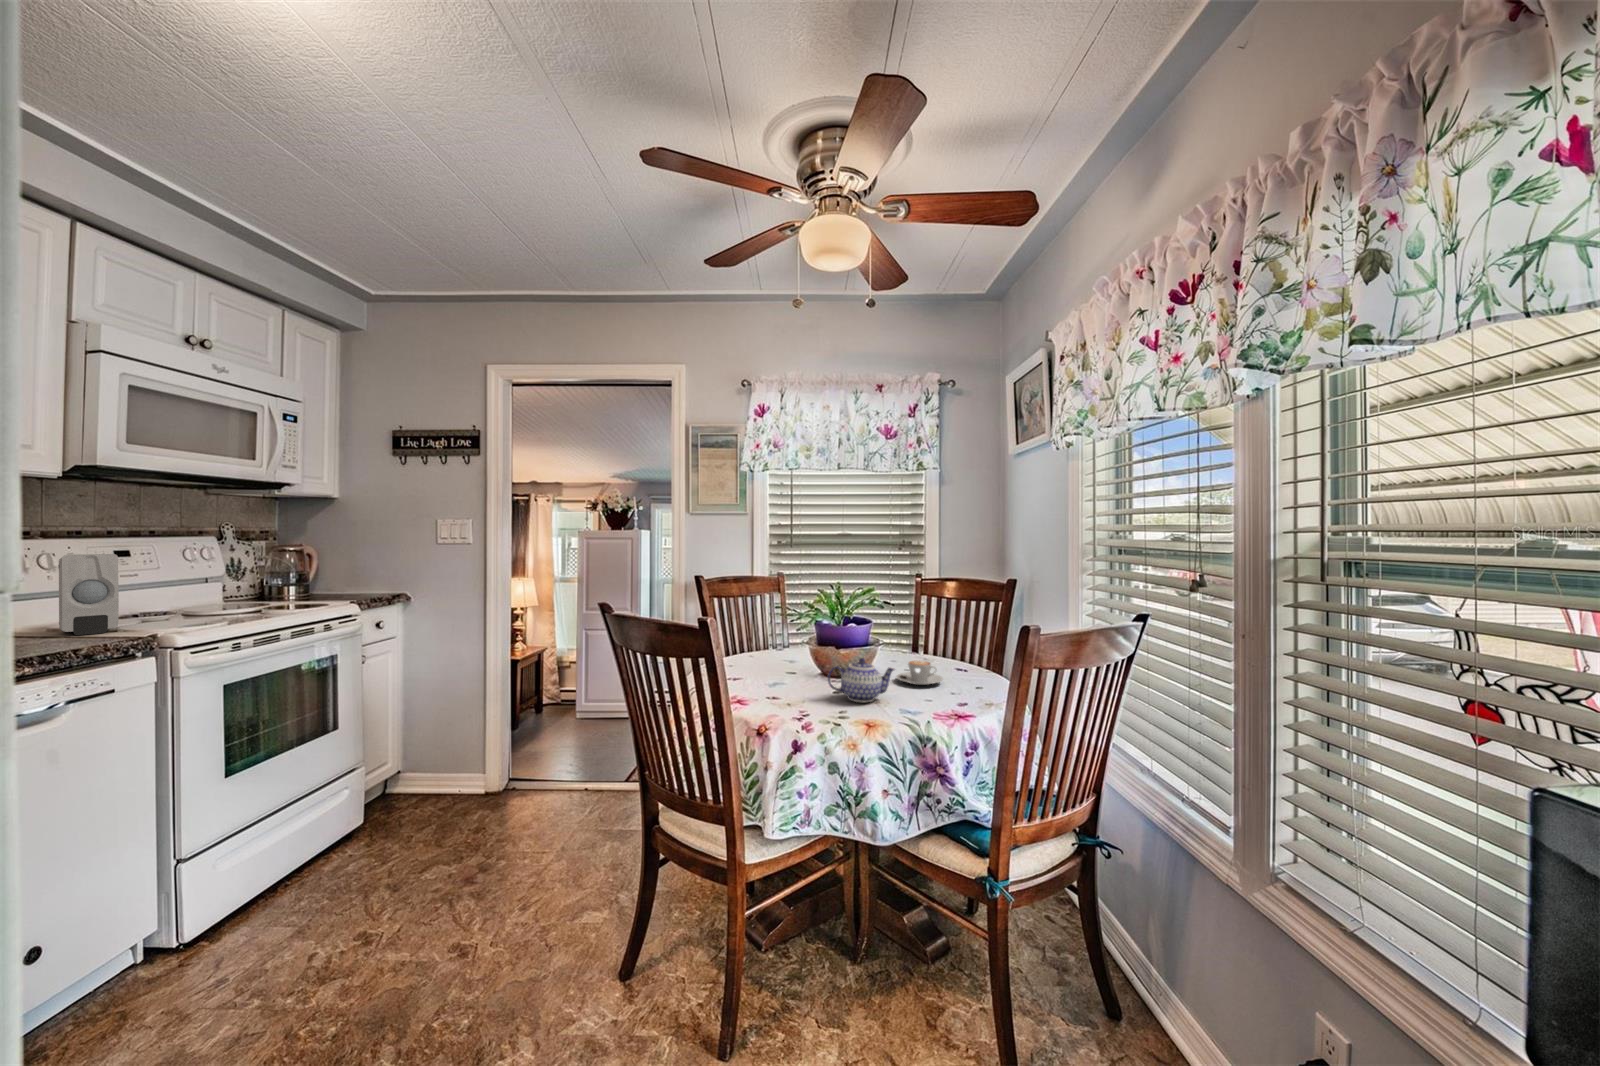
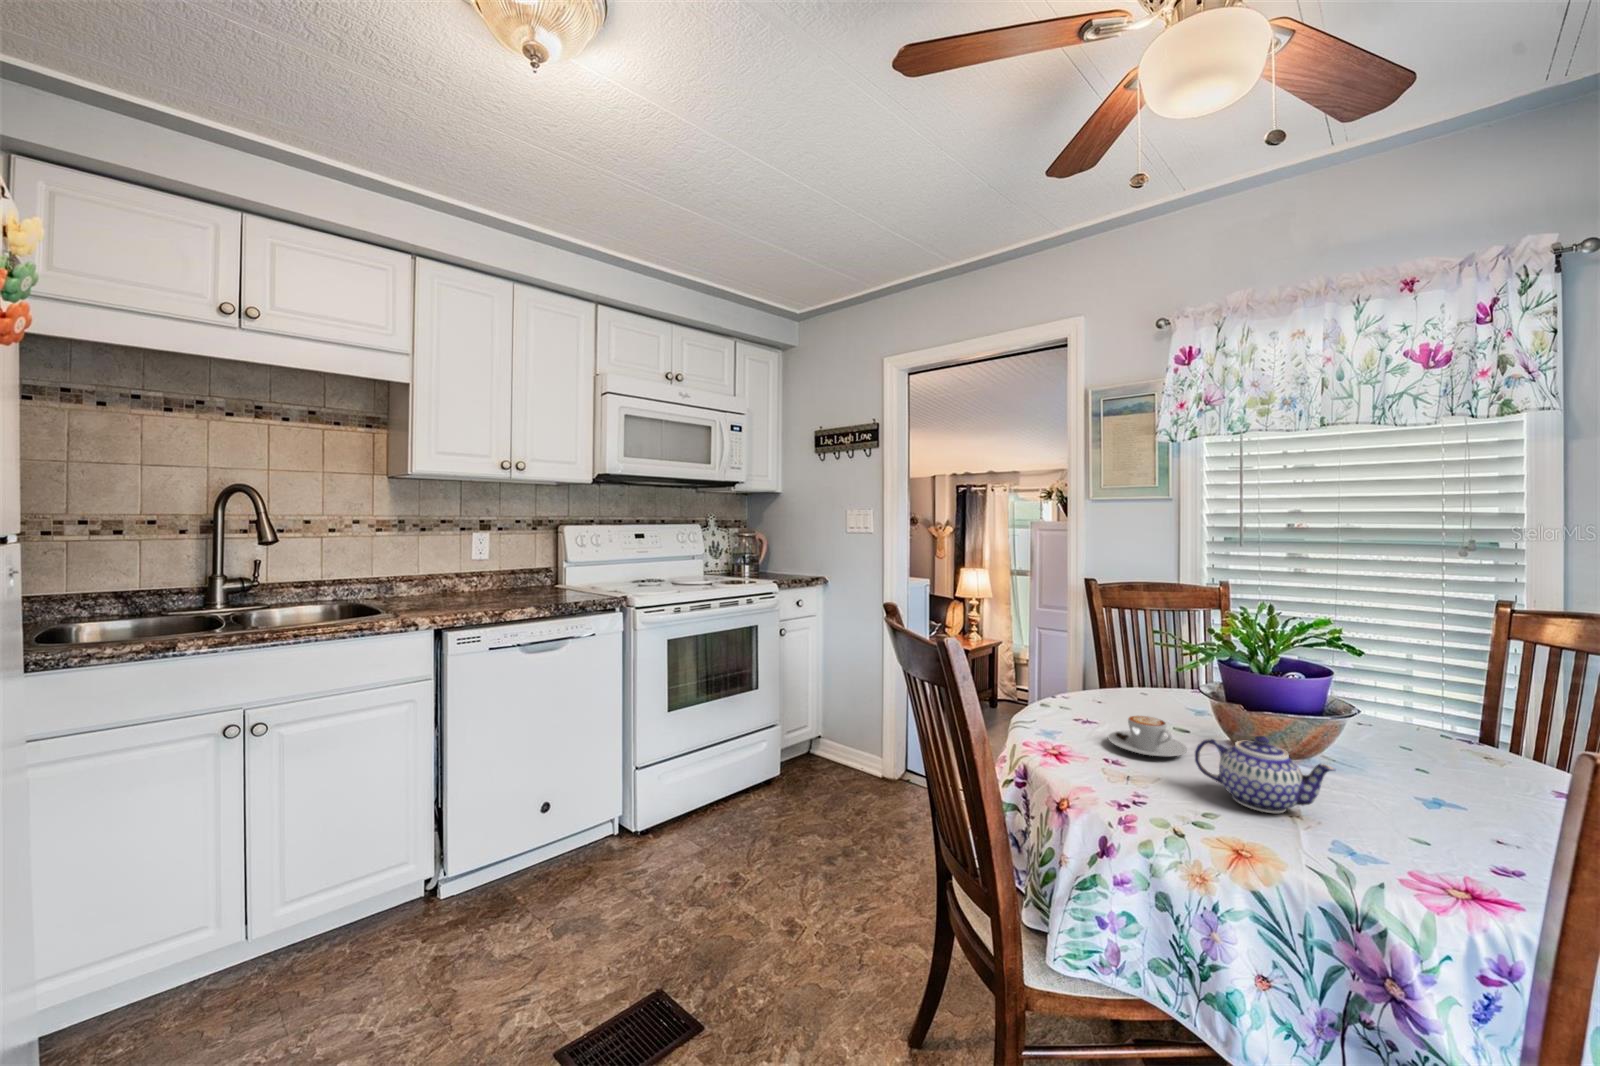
soap dispenser: present [58,554,119,635] -> none [599,537,629,593]
coffee cup: present [896,660,943,685] -> present [1108,716,1187,756]

